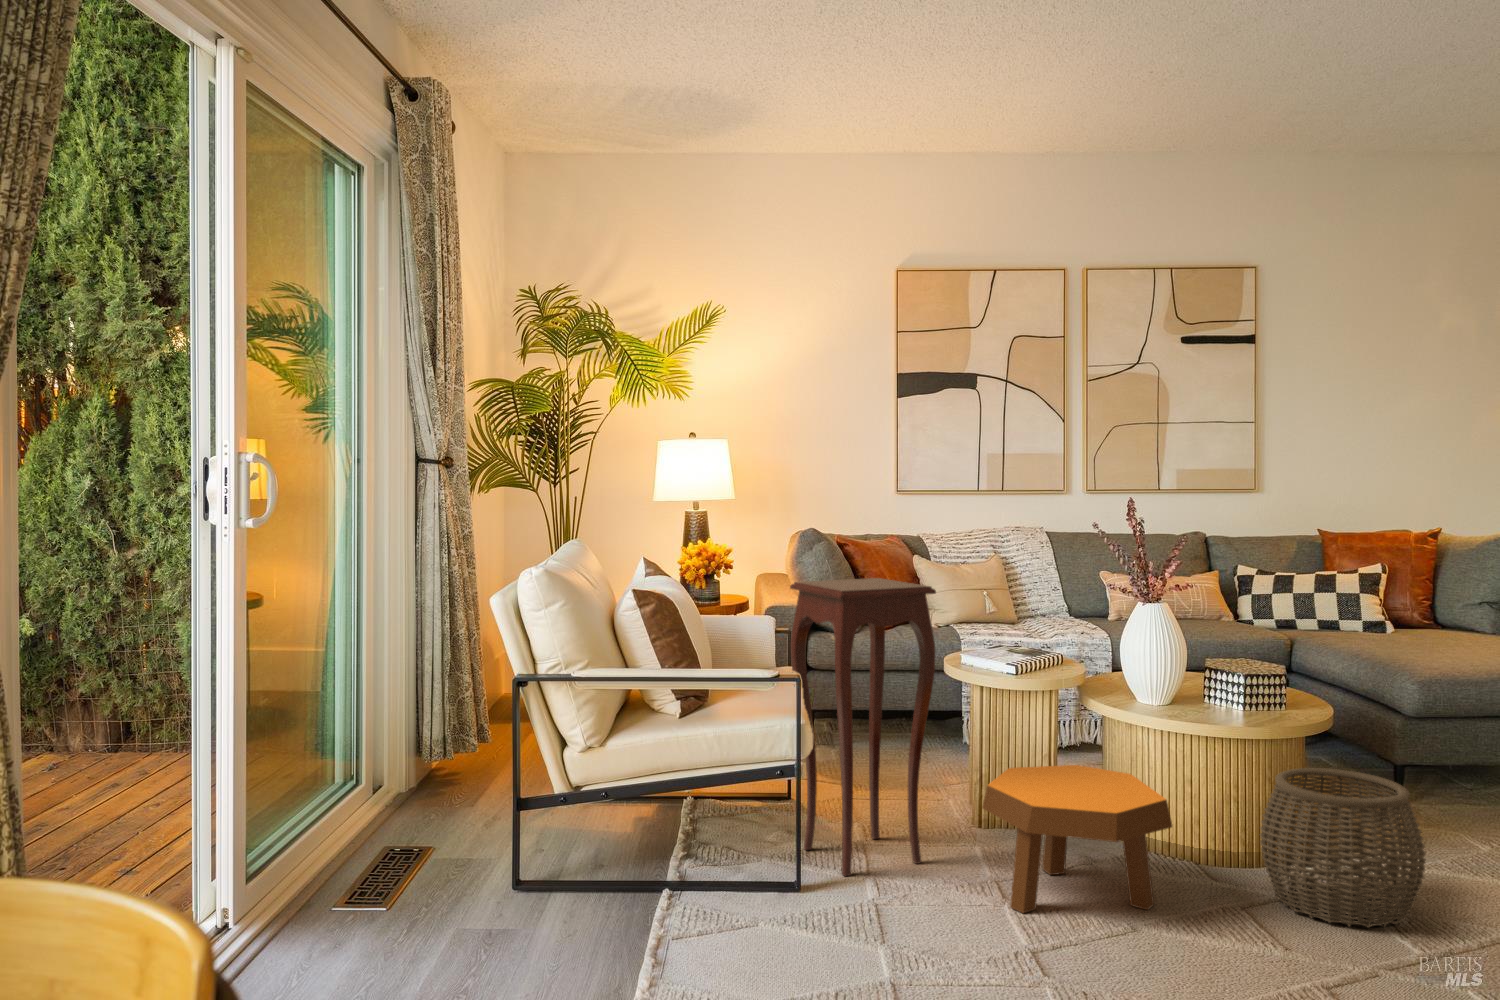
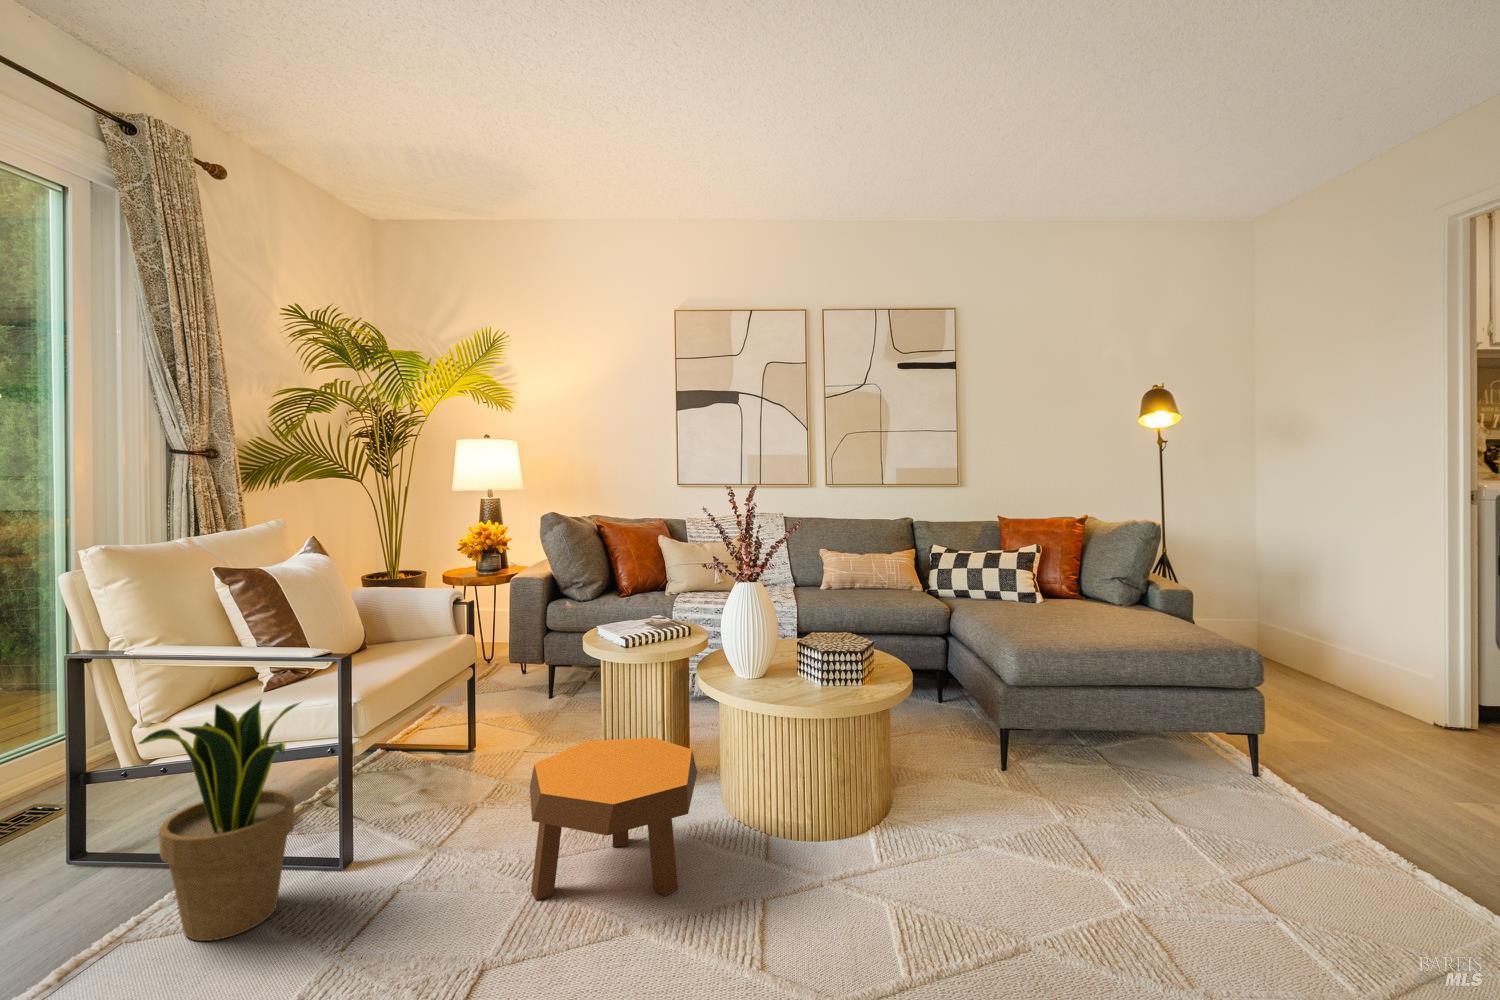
side table: present [790,578,936,876] -> none [401,559,516,847]
potted plant: none [688,715,810,942] -> present [139,700,299,941]
woven basket: present [1260,768,1426,928] -> none [788,748,936,925]

